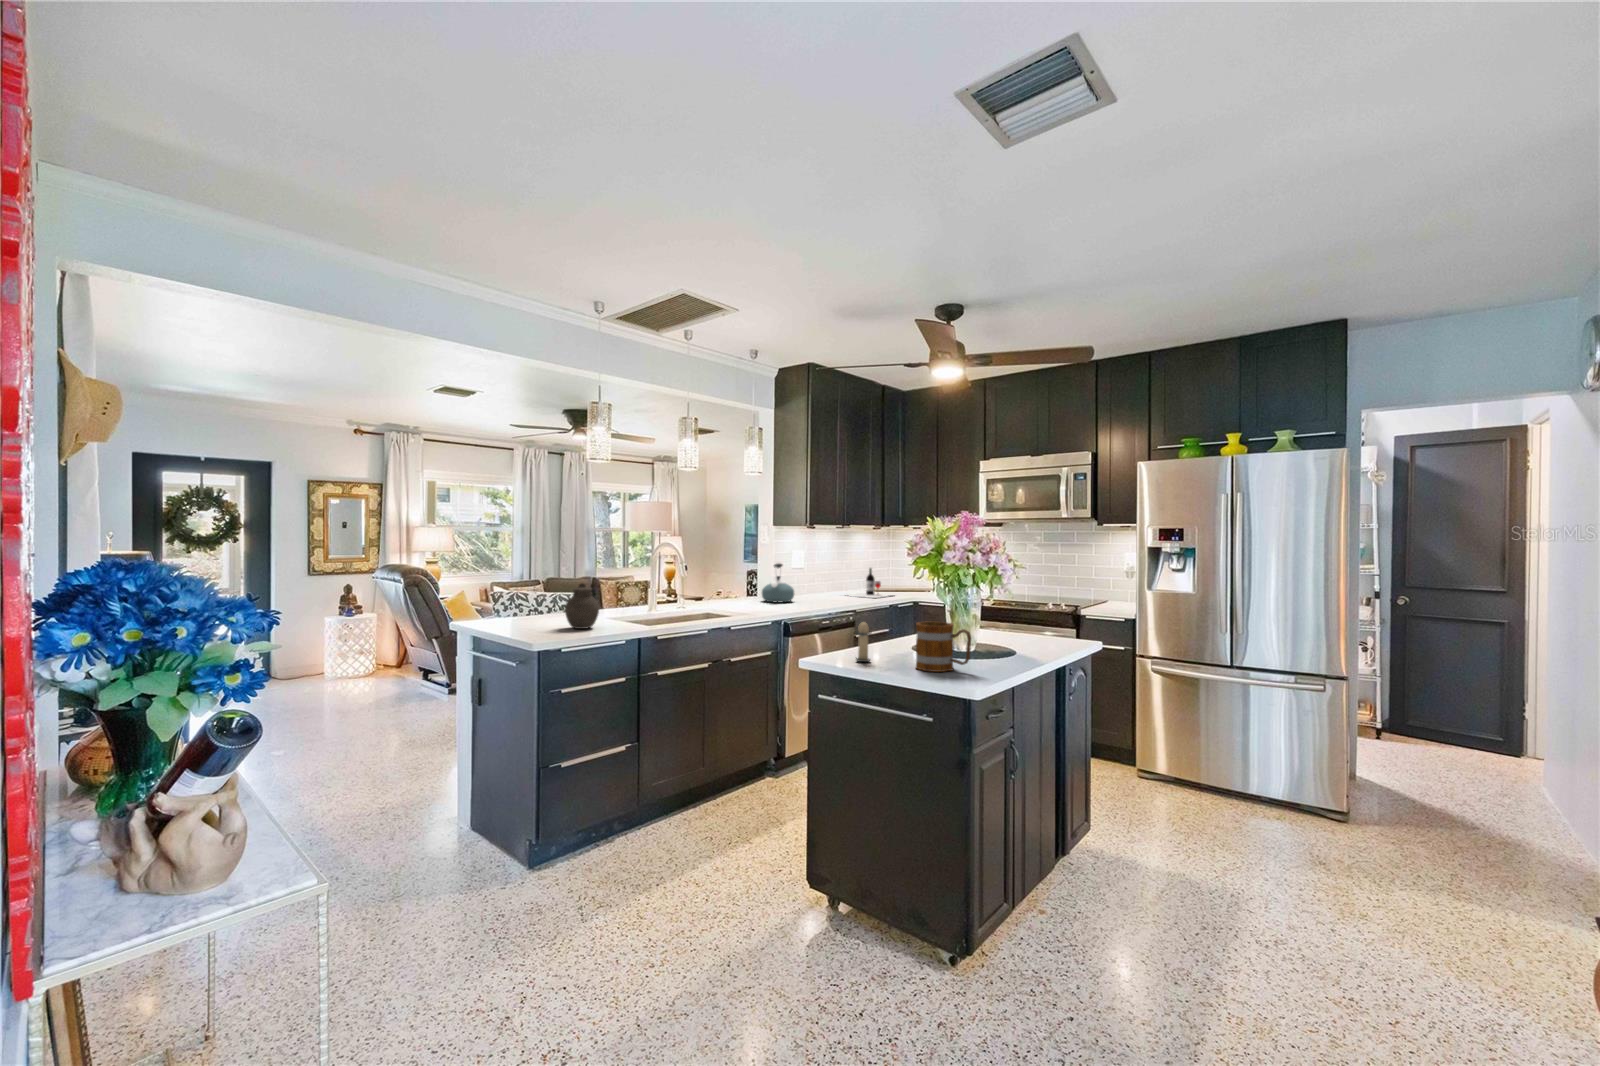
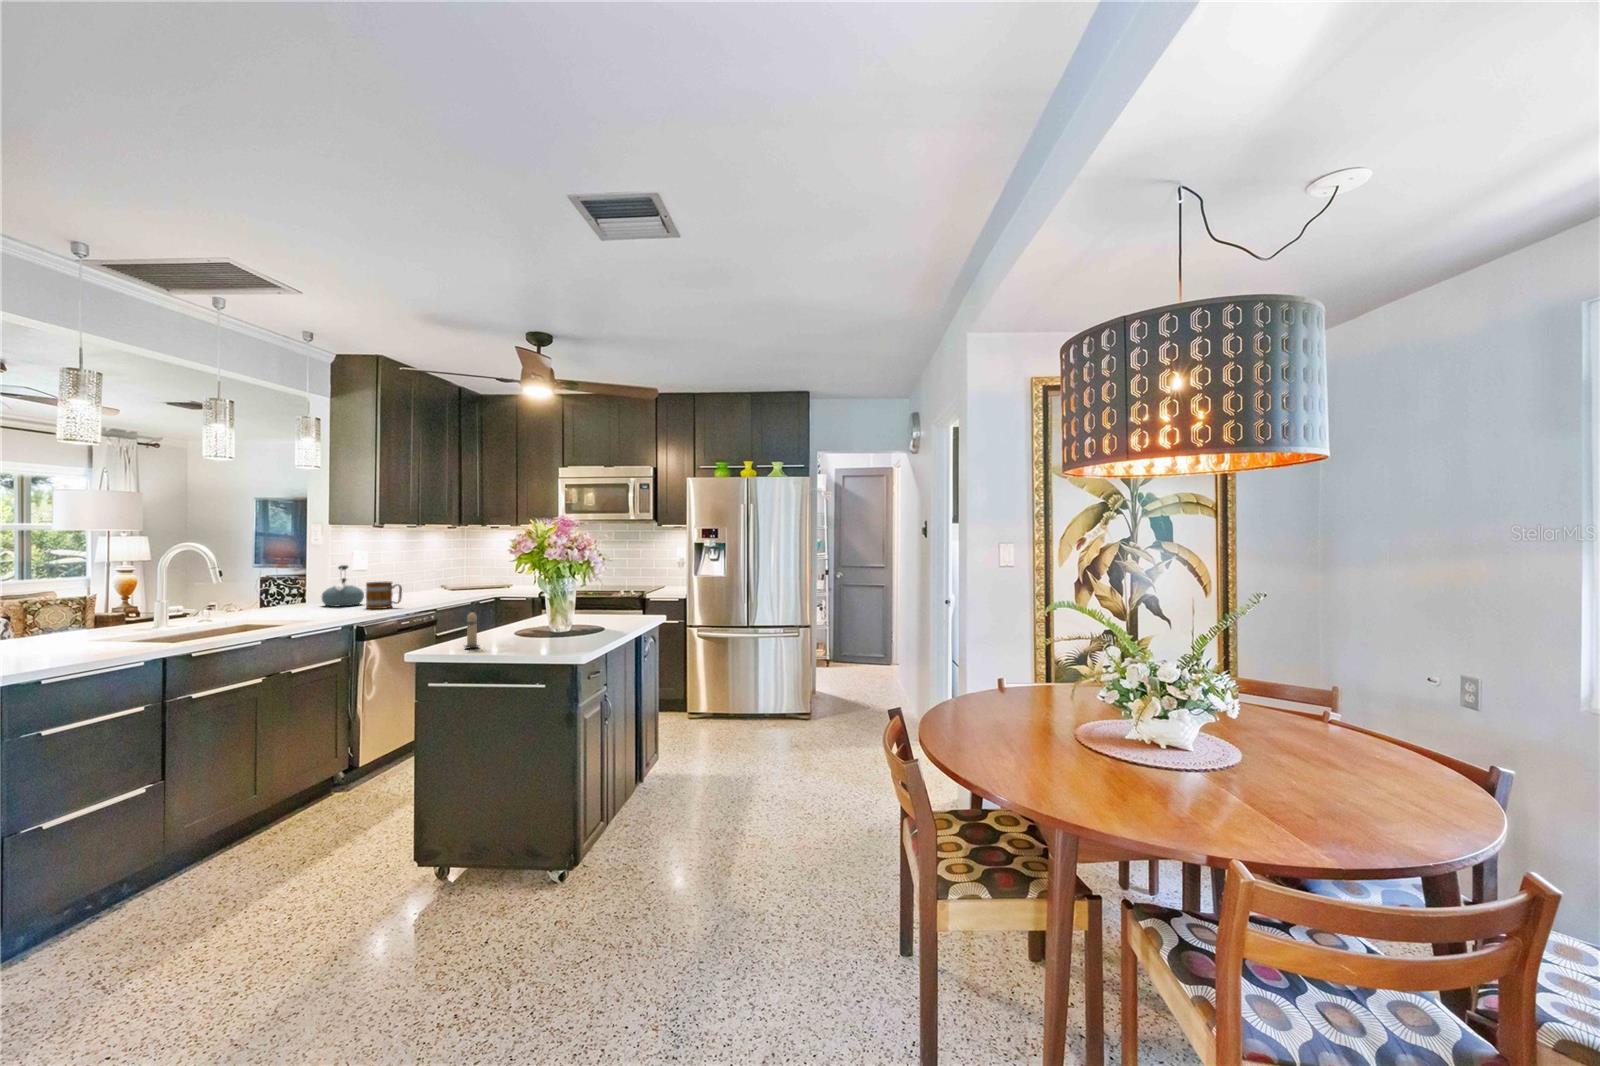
wine bottle: present [847,568,888,598] -> none [413,567,477,596]
jar: present [565,583,599,629] -> none [34,596,97,654]
mug: present [916,622,971,672] -> present [366,582,402,609]

